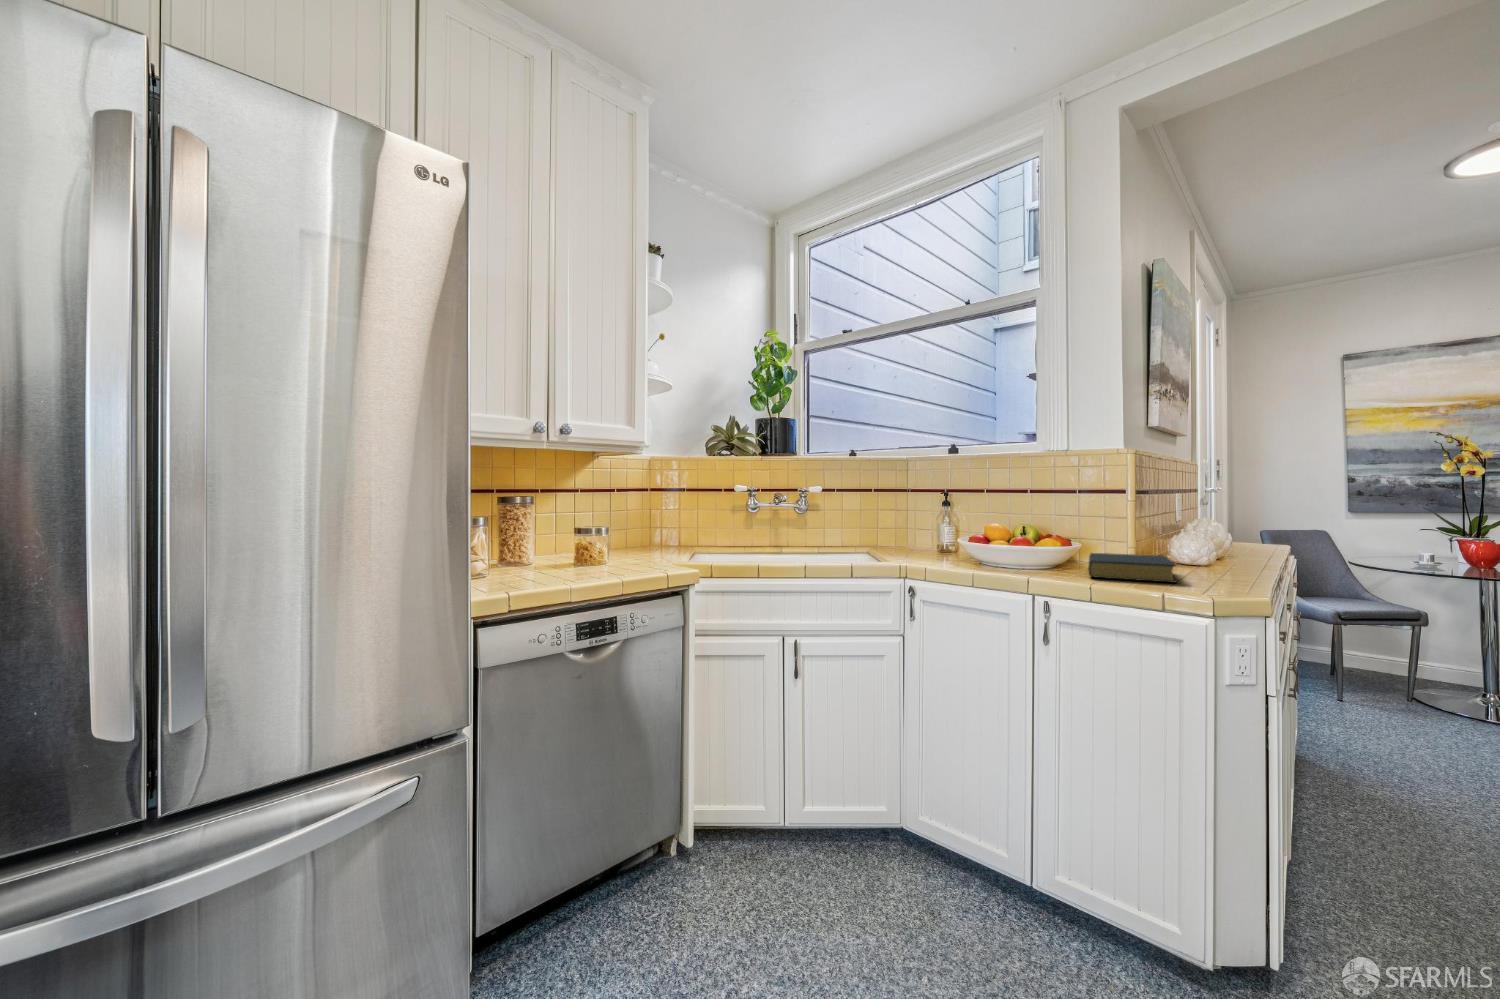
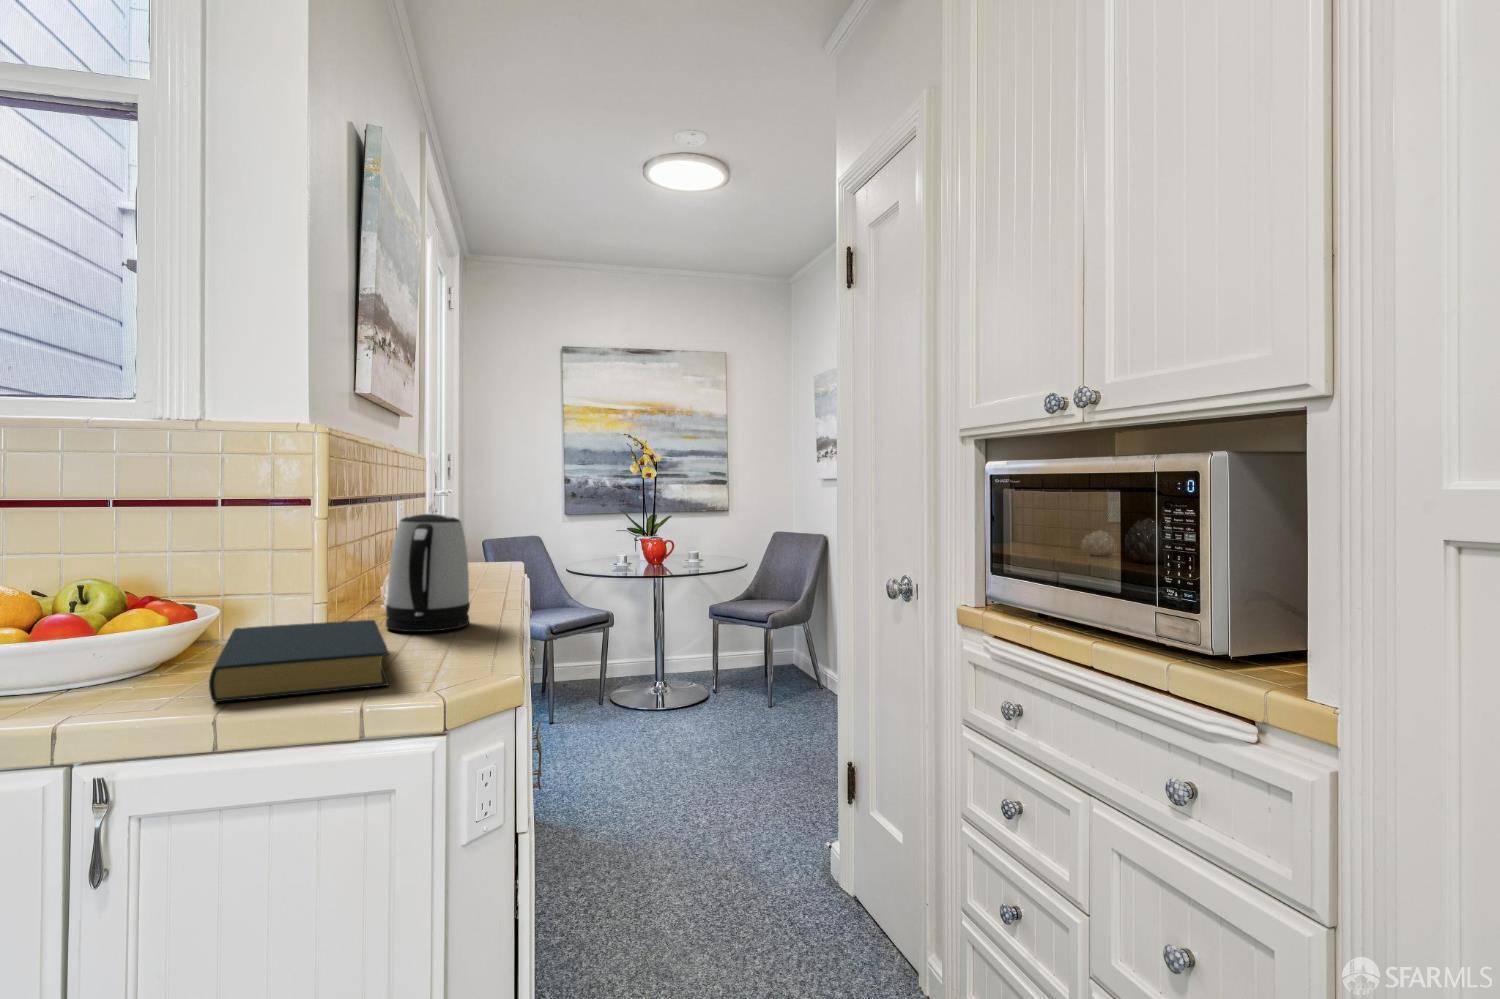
kettle: none [1172,498,1231,571] -> present [386,514,470,632]

